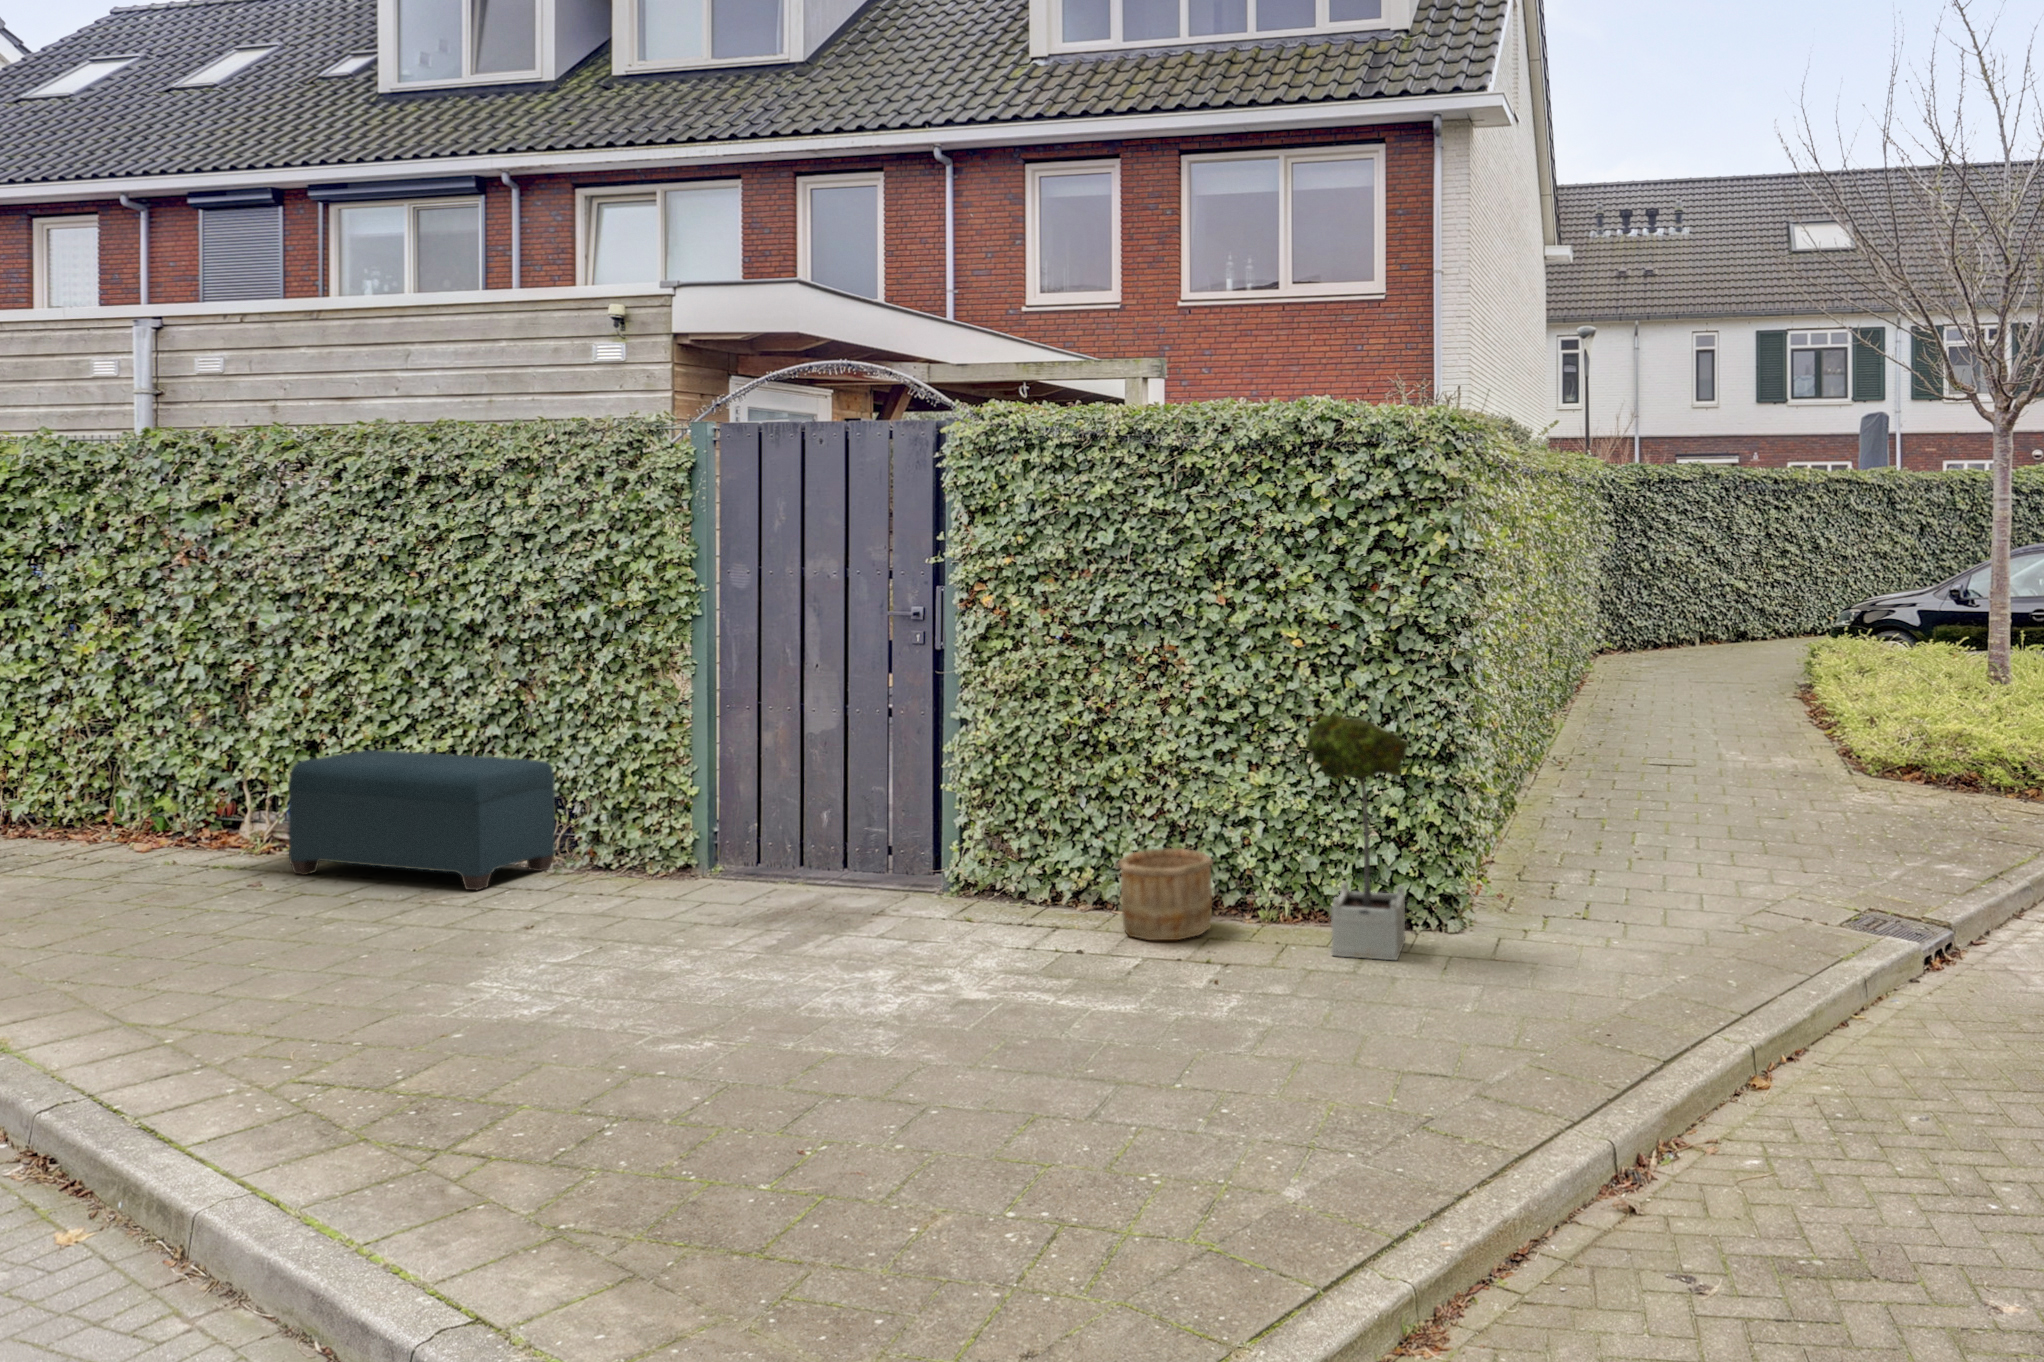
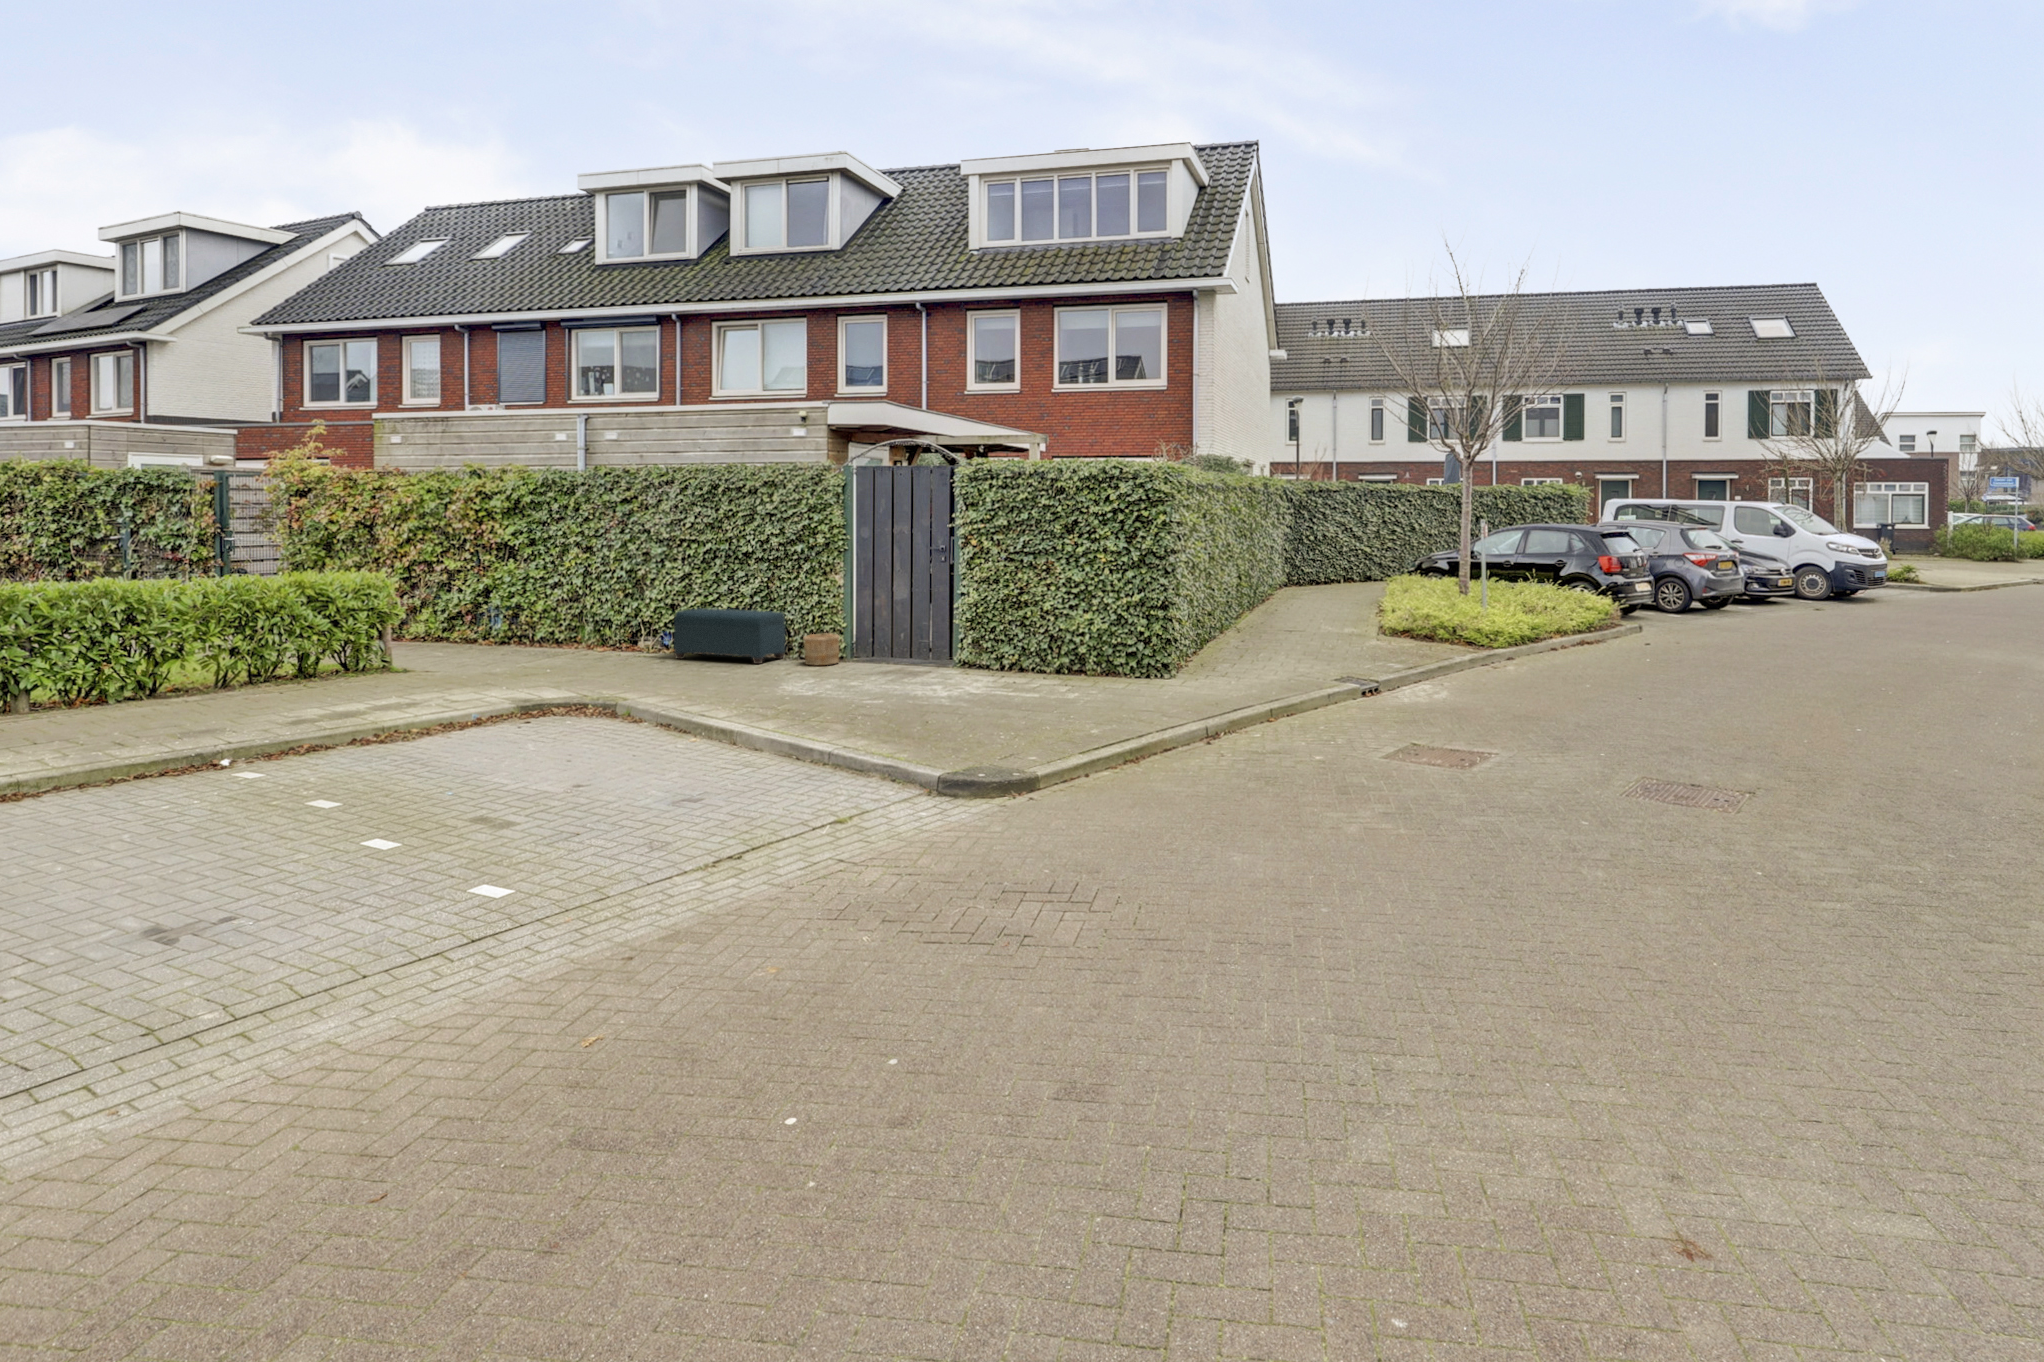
potted tree: present [1307,714,1408,960] -> none [1106,587,1147,685]
wooden bucket: present [1118,848,1213,940] -> present [803,633,839,665]

